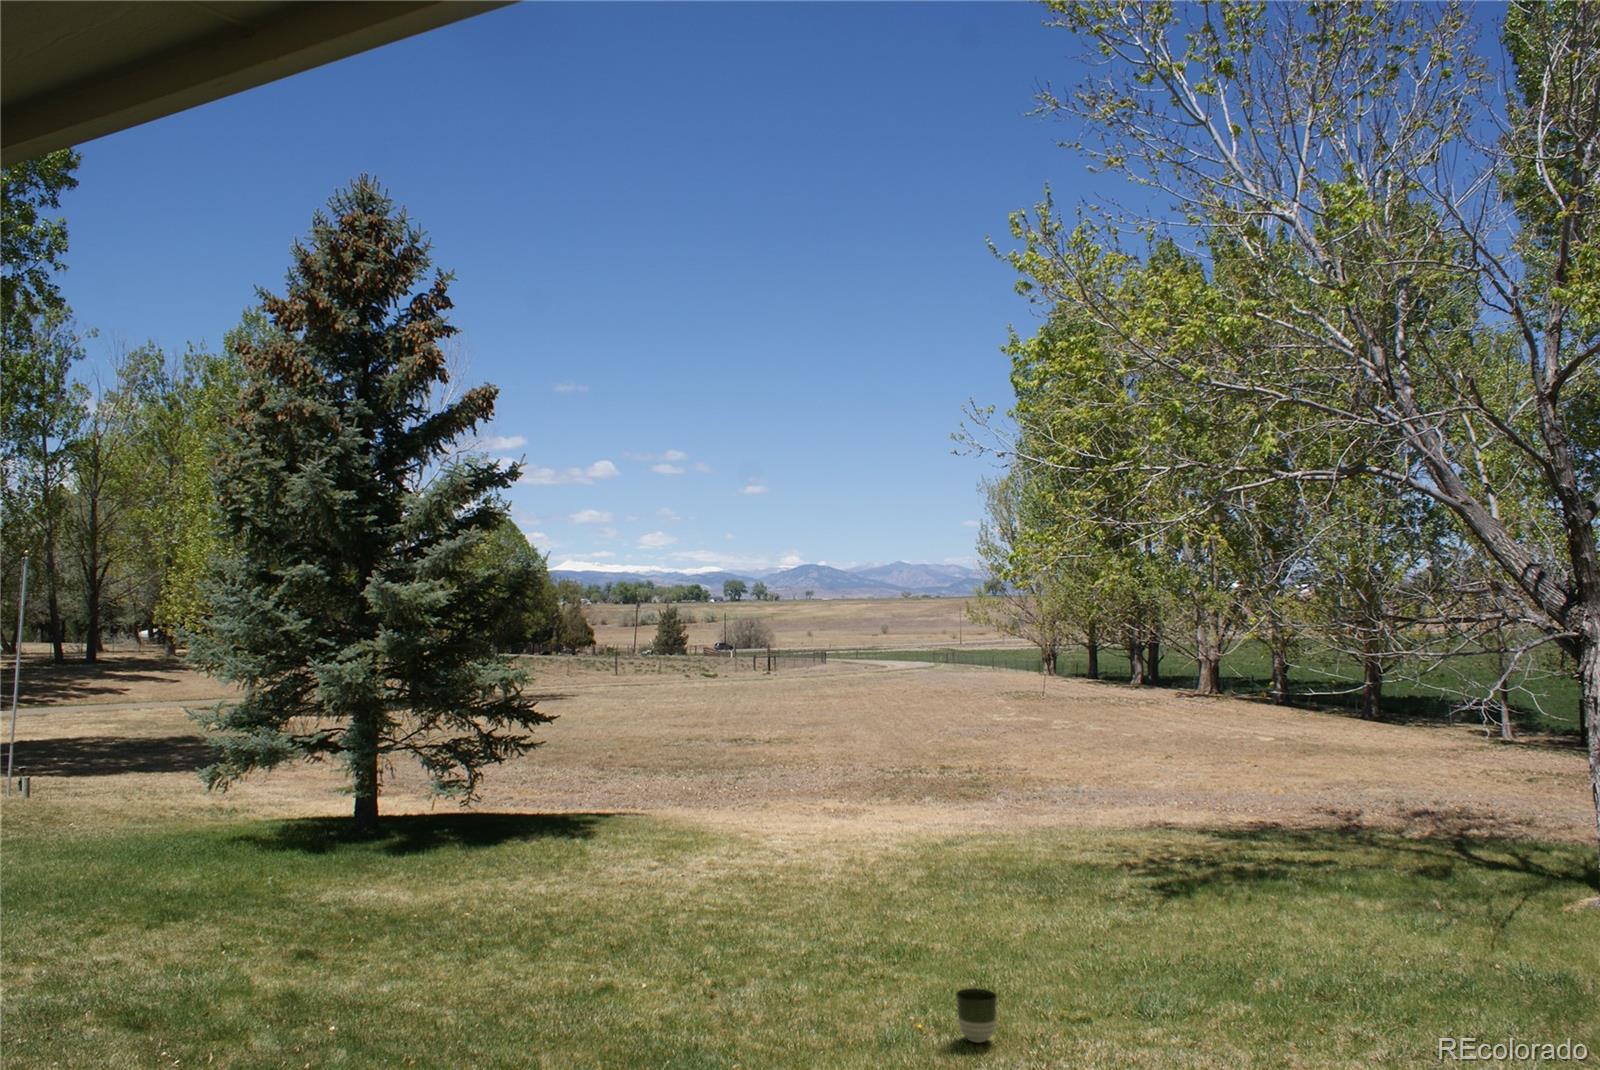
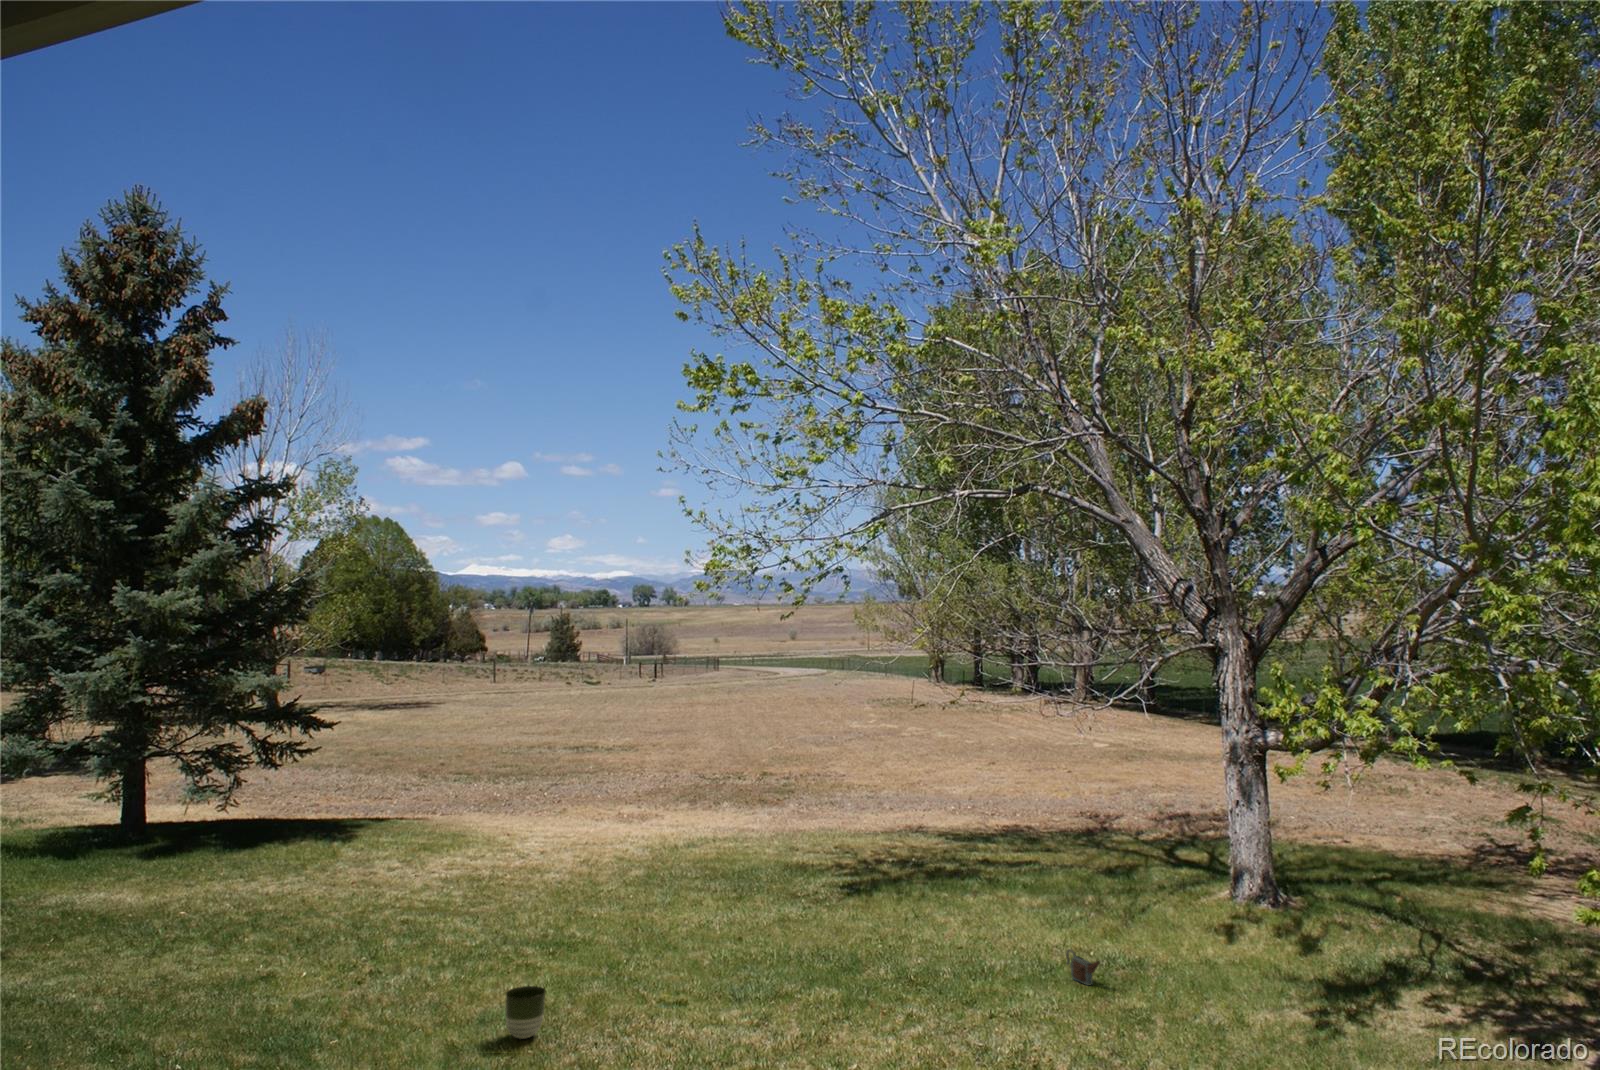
watering can: none [1496,956,1550,995] -> present [1066,949,1099,985]

